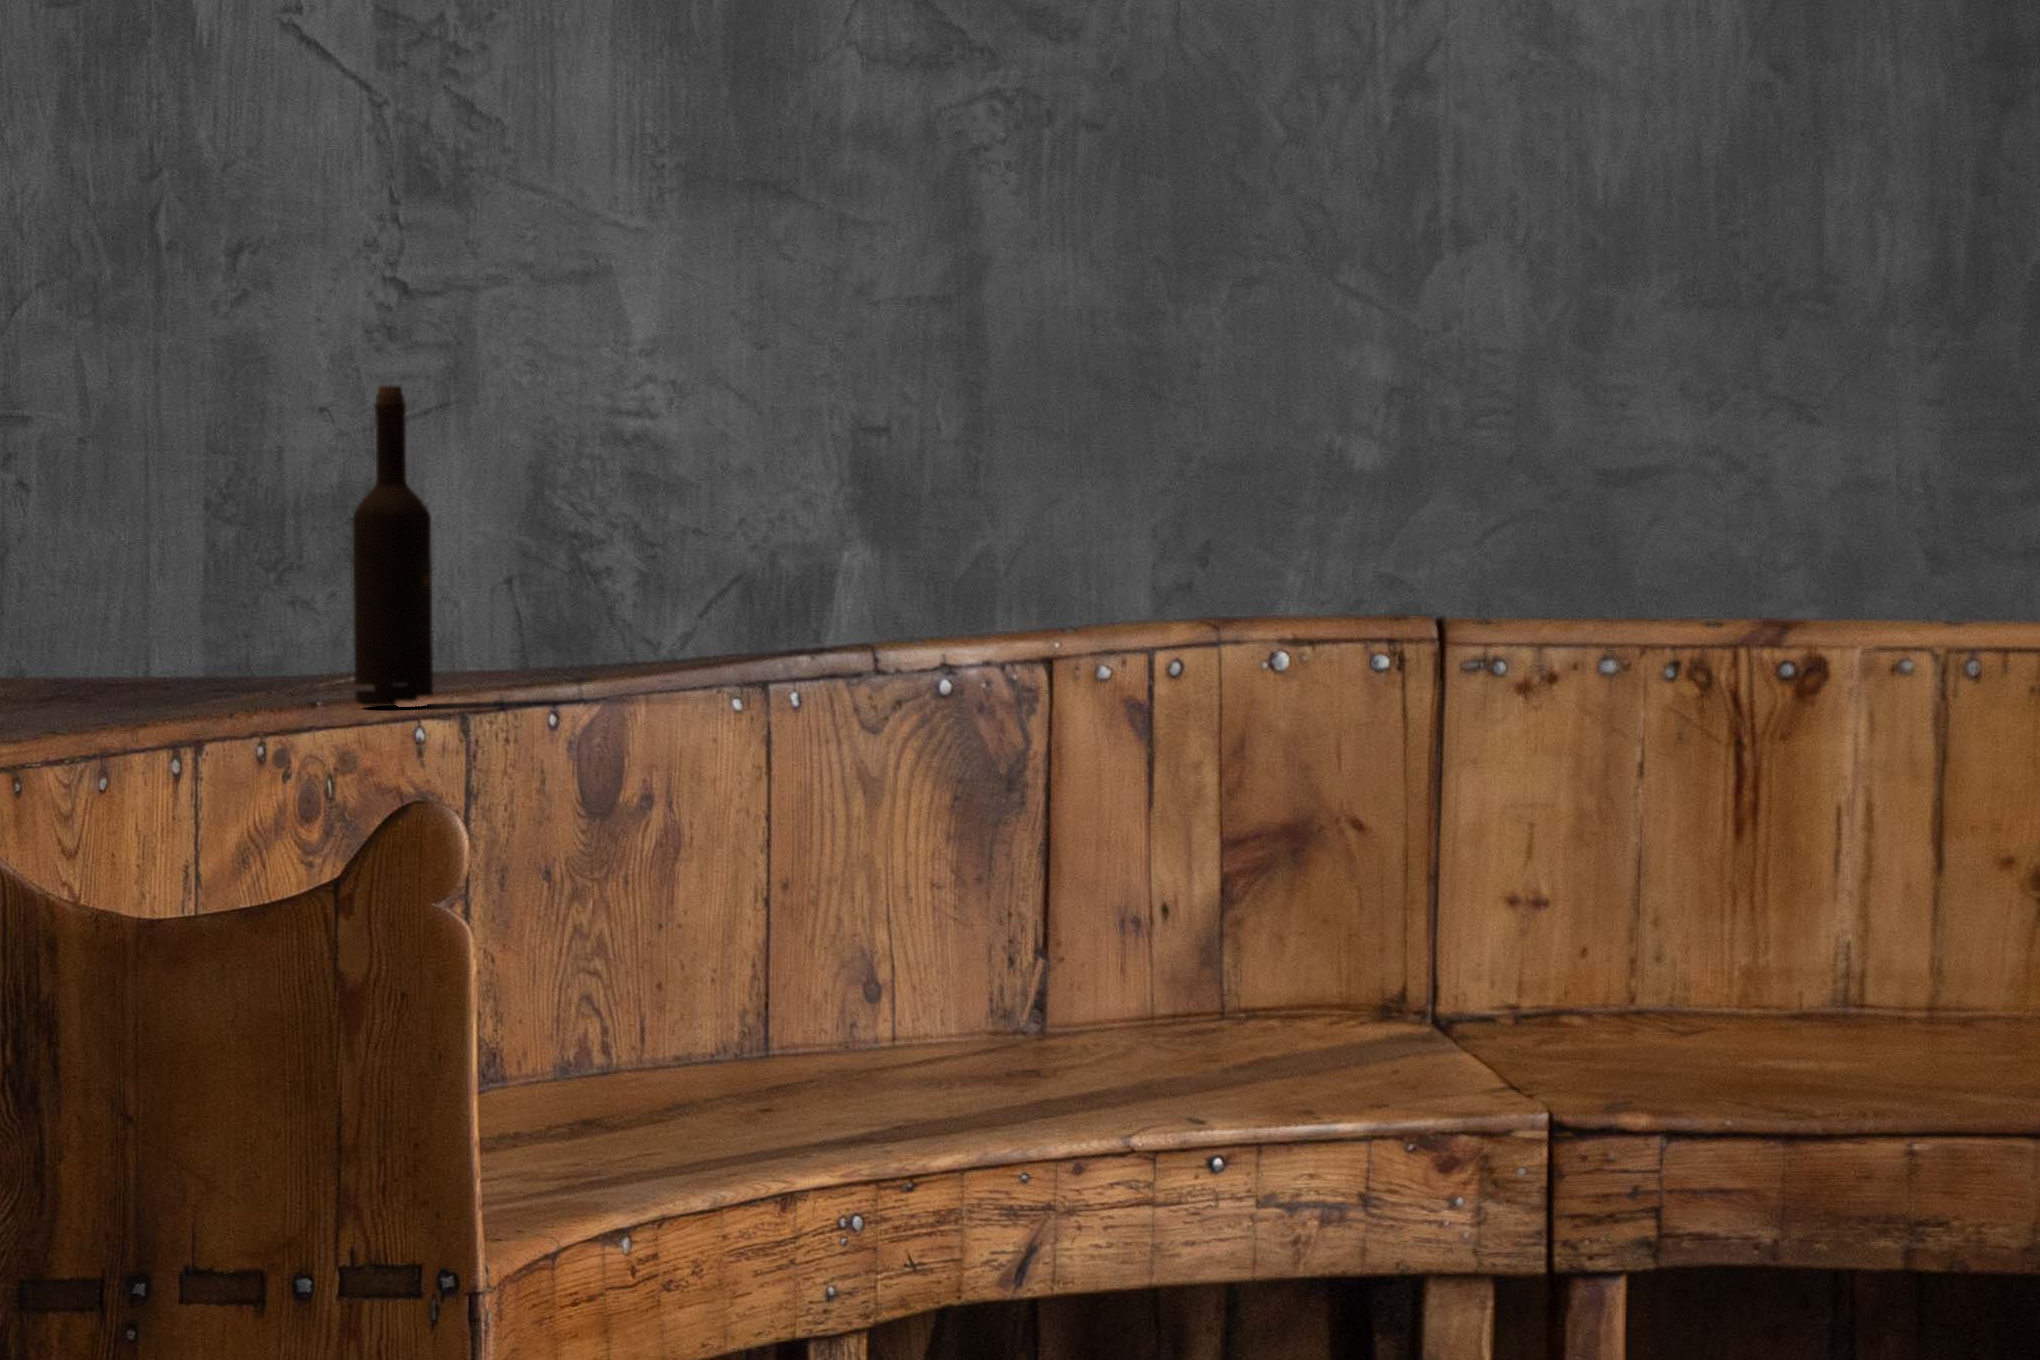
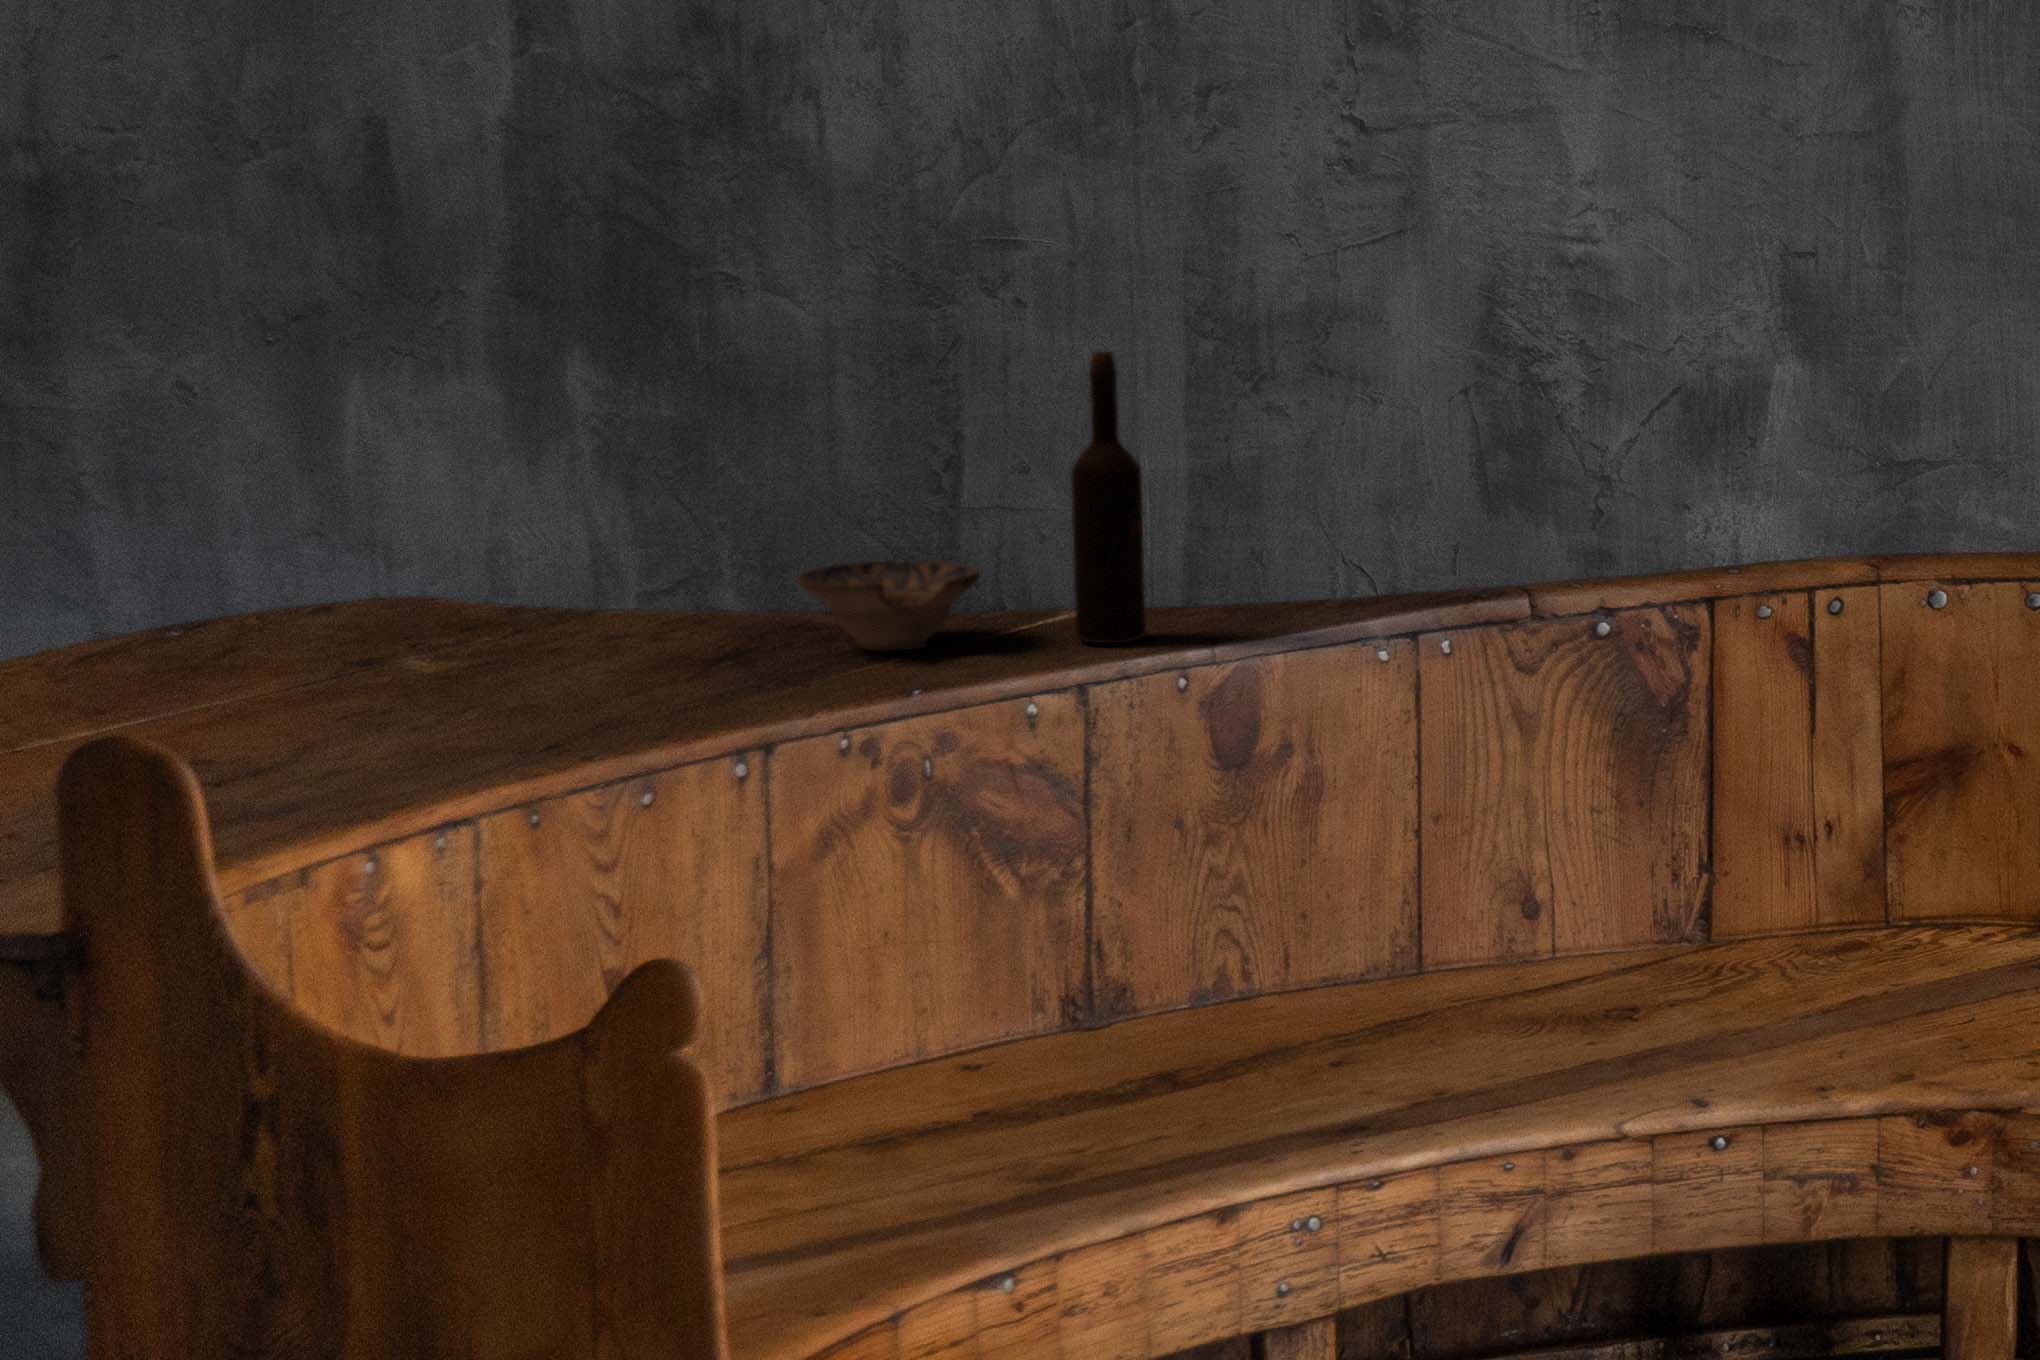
ceramic bowl: none [41,629,248,715] -> present [797,560,980,651]

